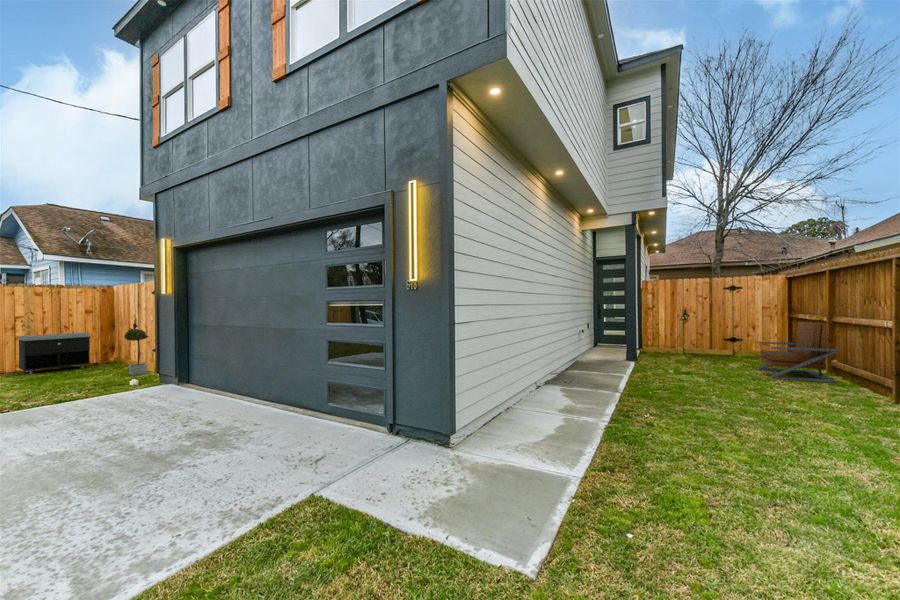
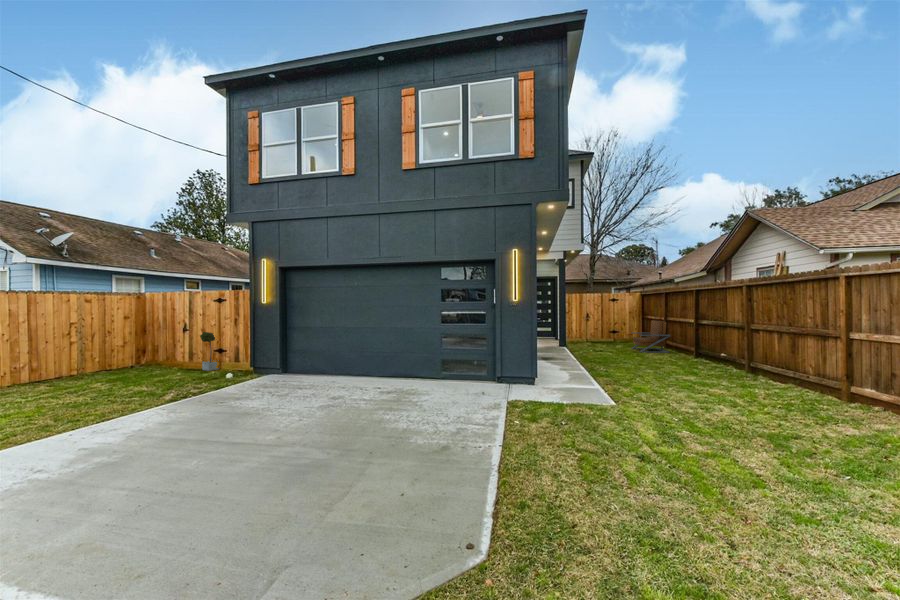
storage bench: present [19,333,90,374] -> none [75,337,139,375]

